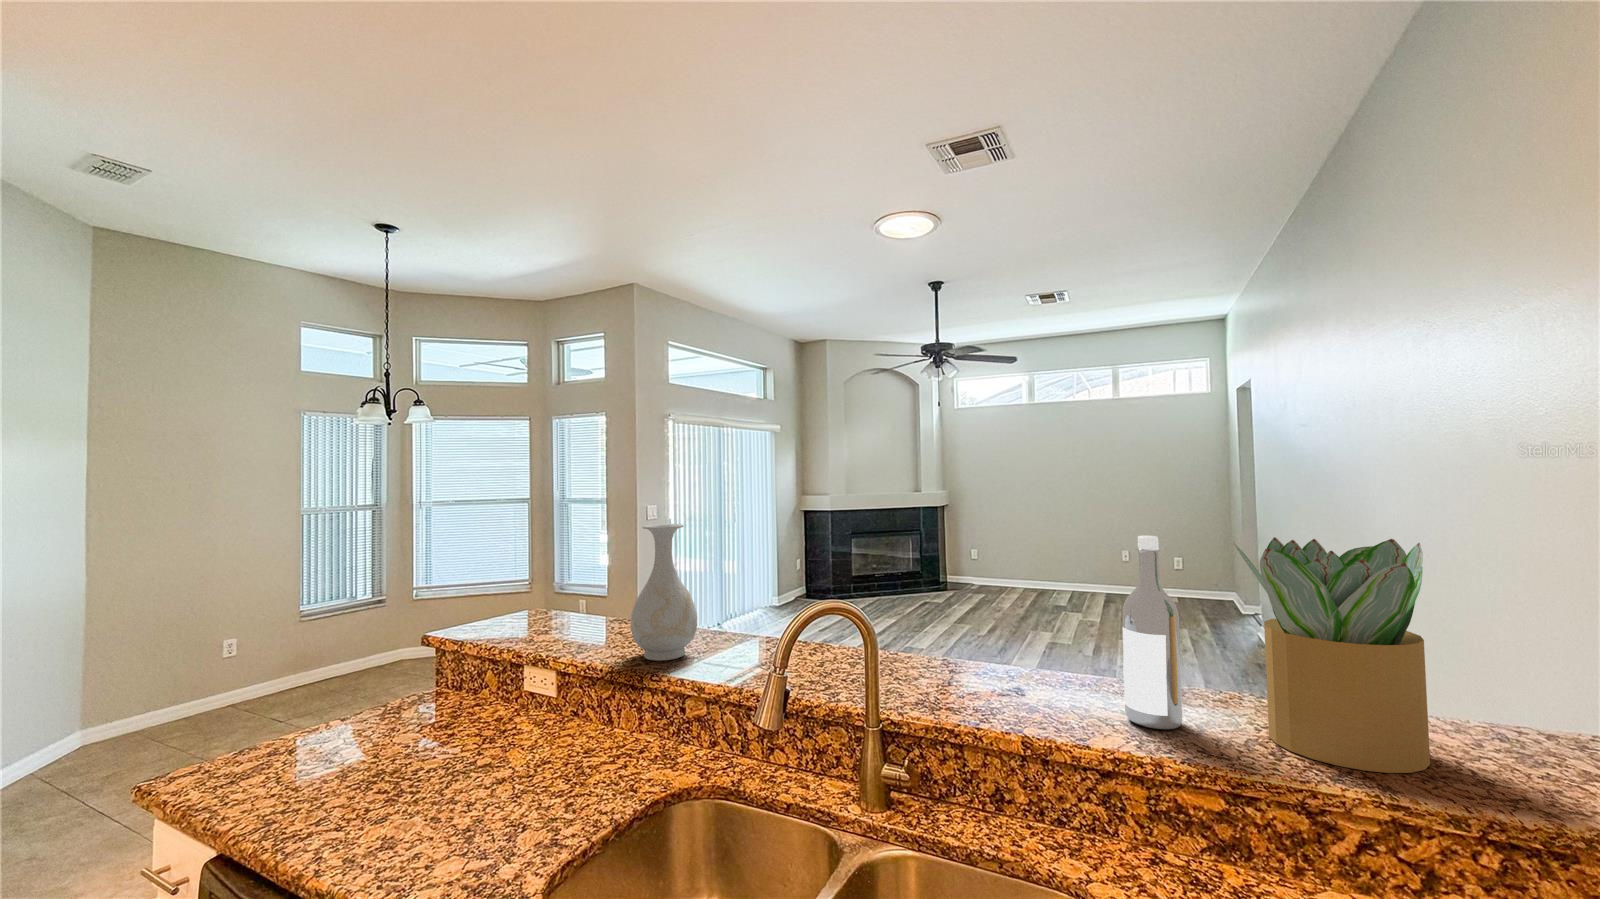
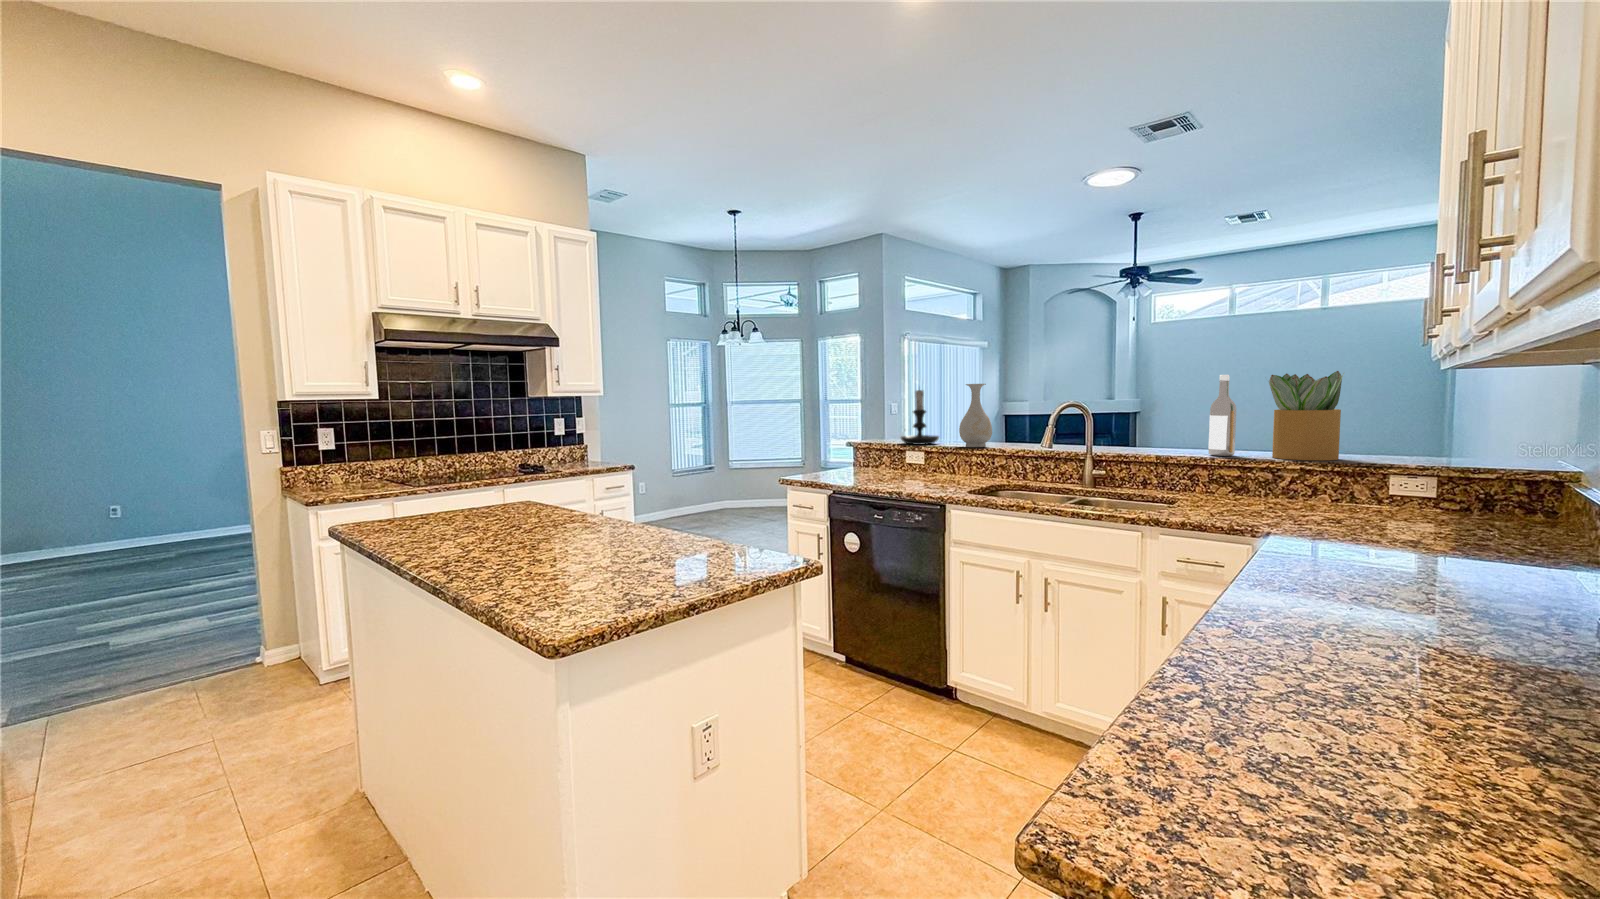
candle holder: none [532,522,615,642] -> present [901,390,939,445]

